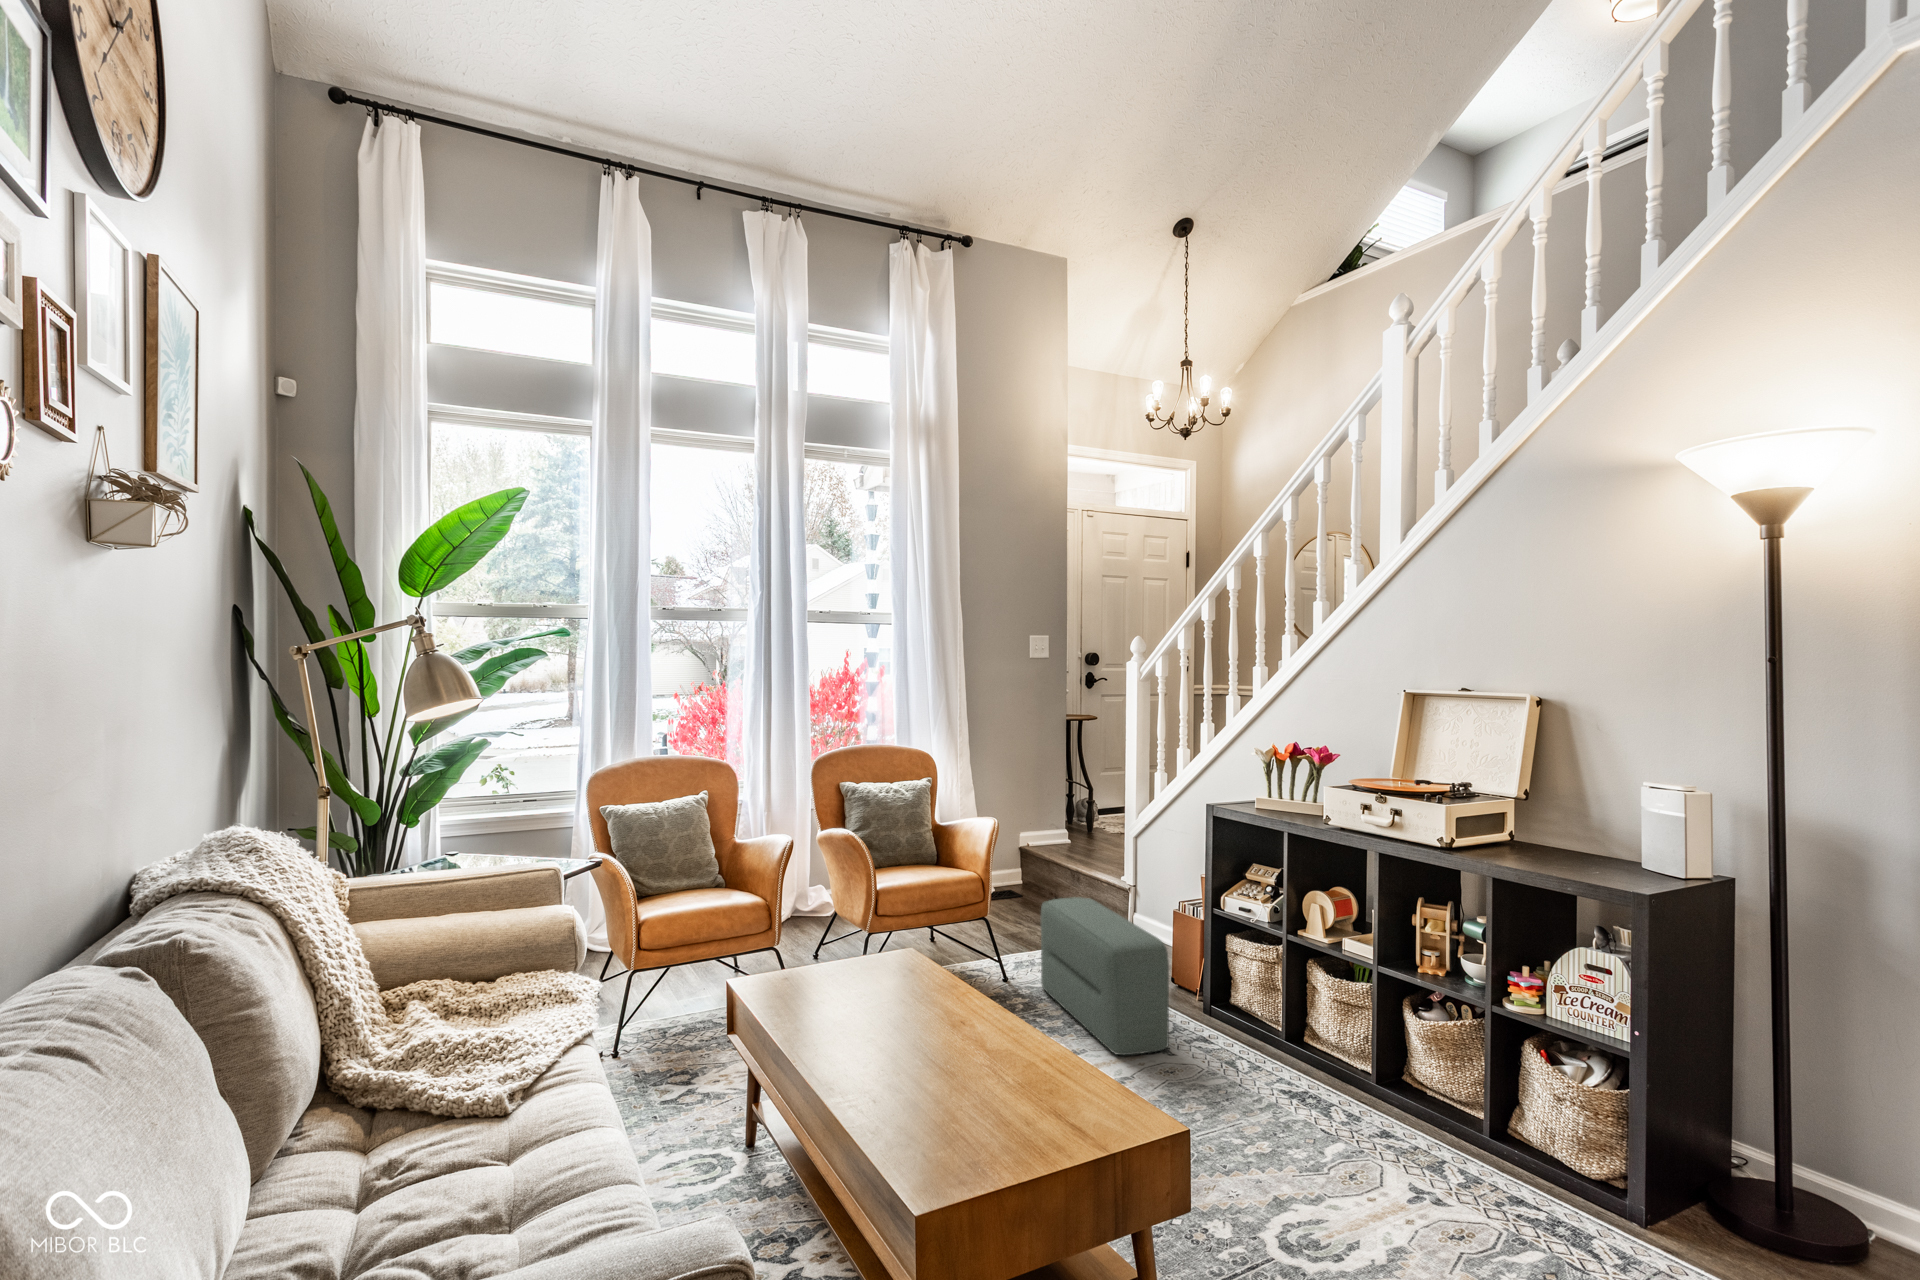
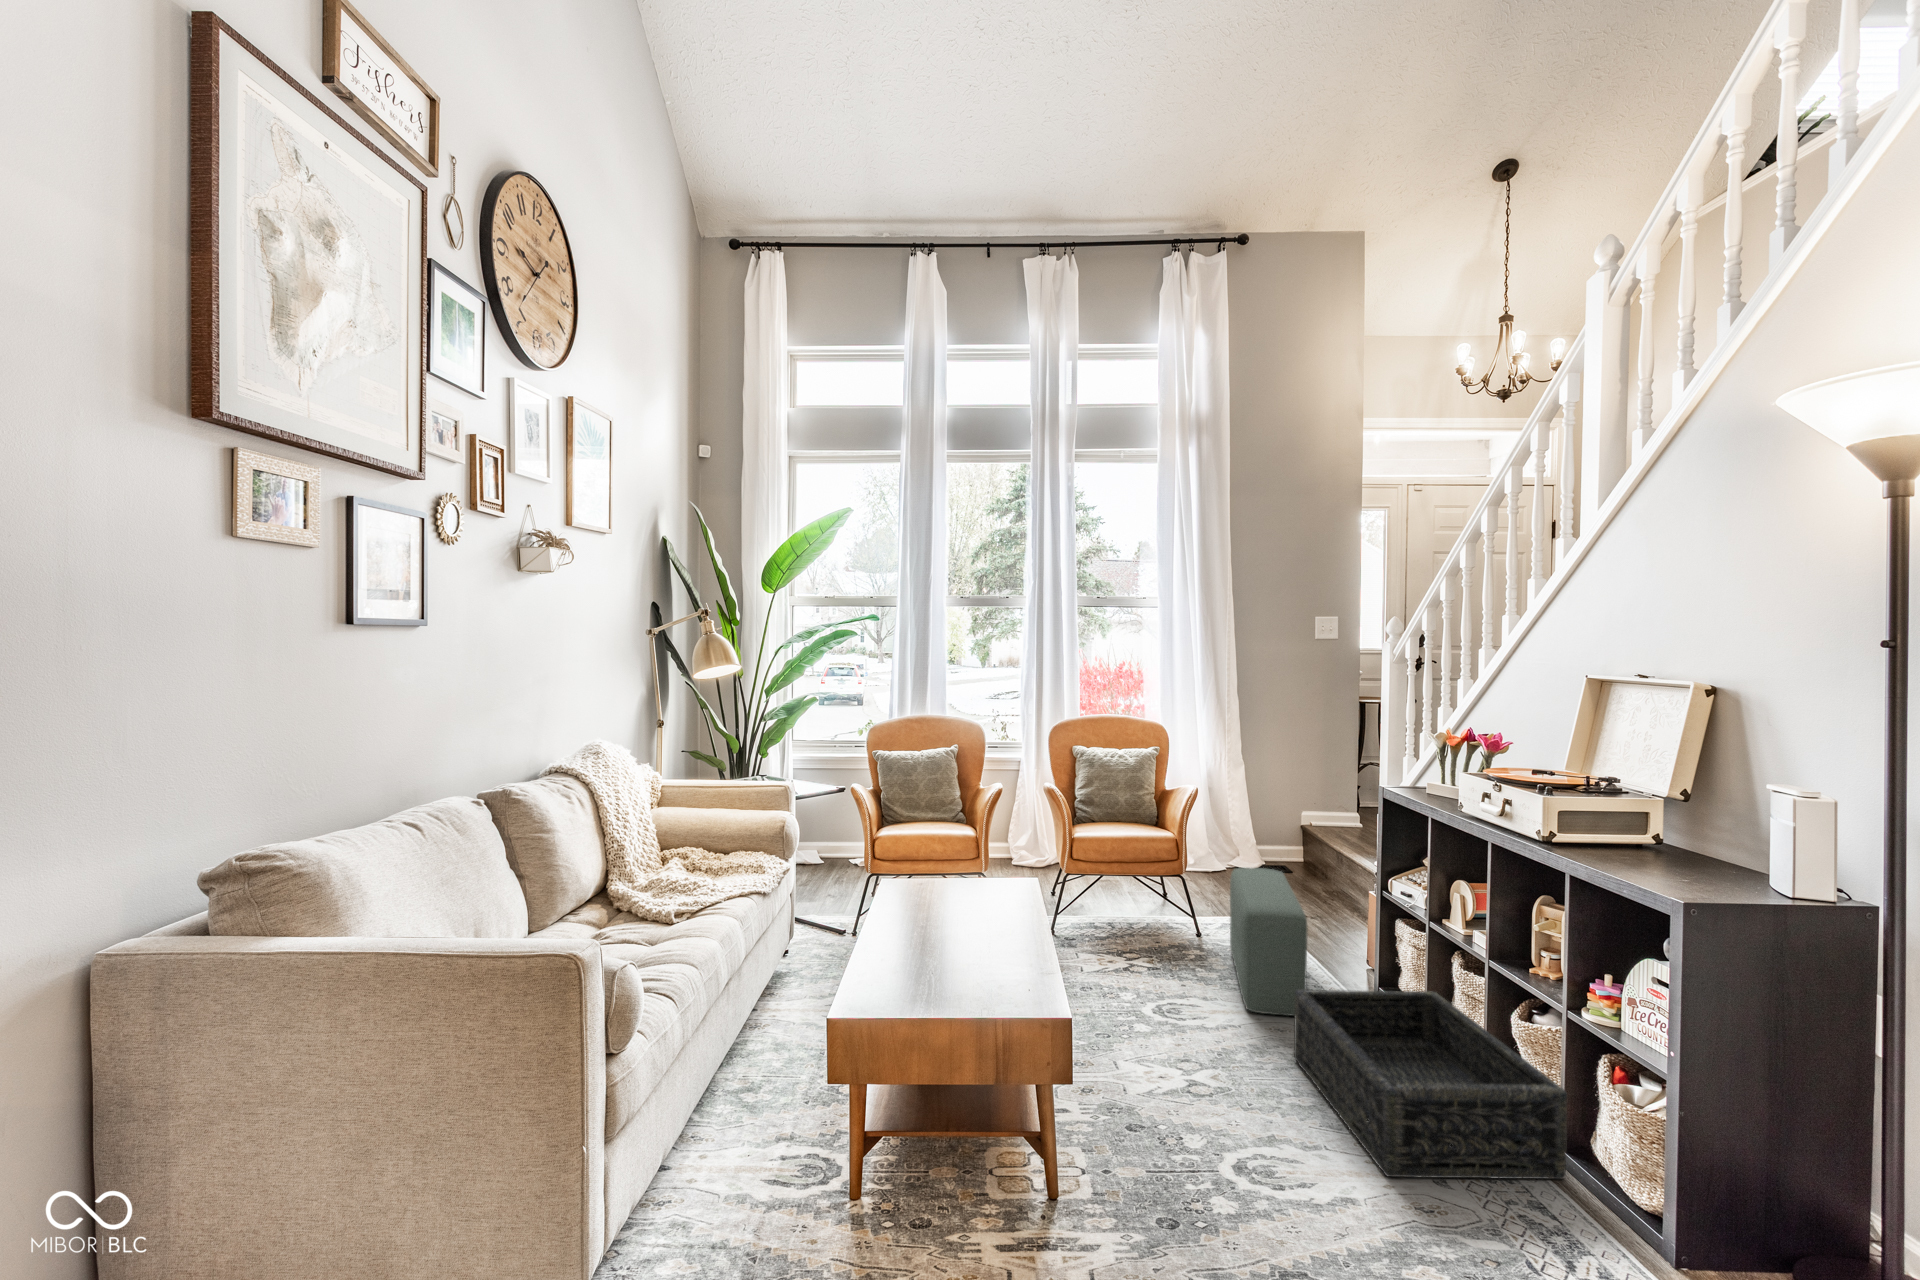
basket: none [1202,1003,1508,1212] -> present [1294,990,1567,1179]

